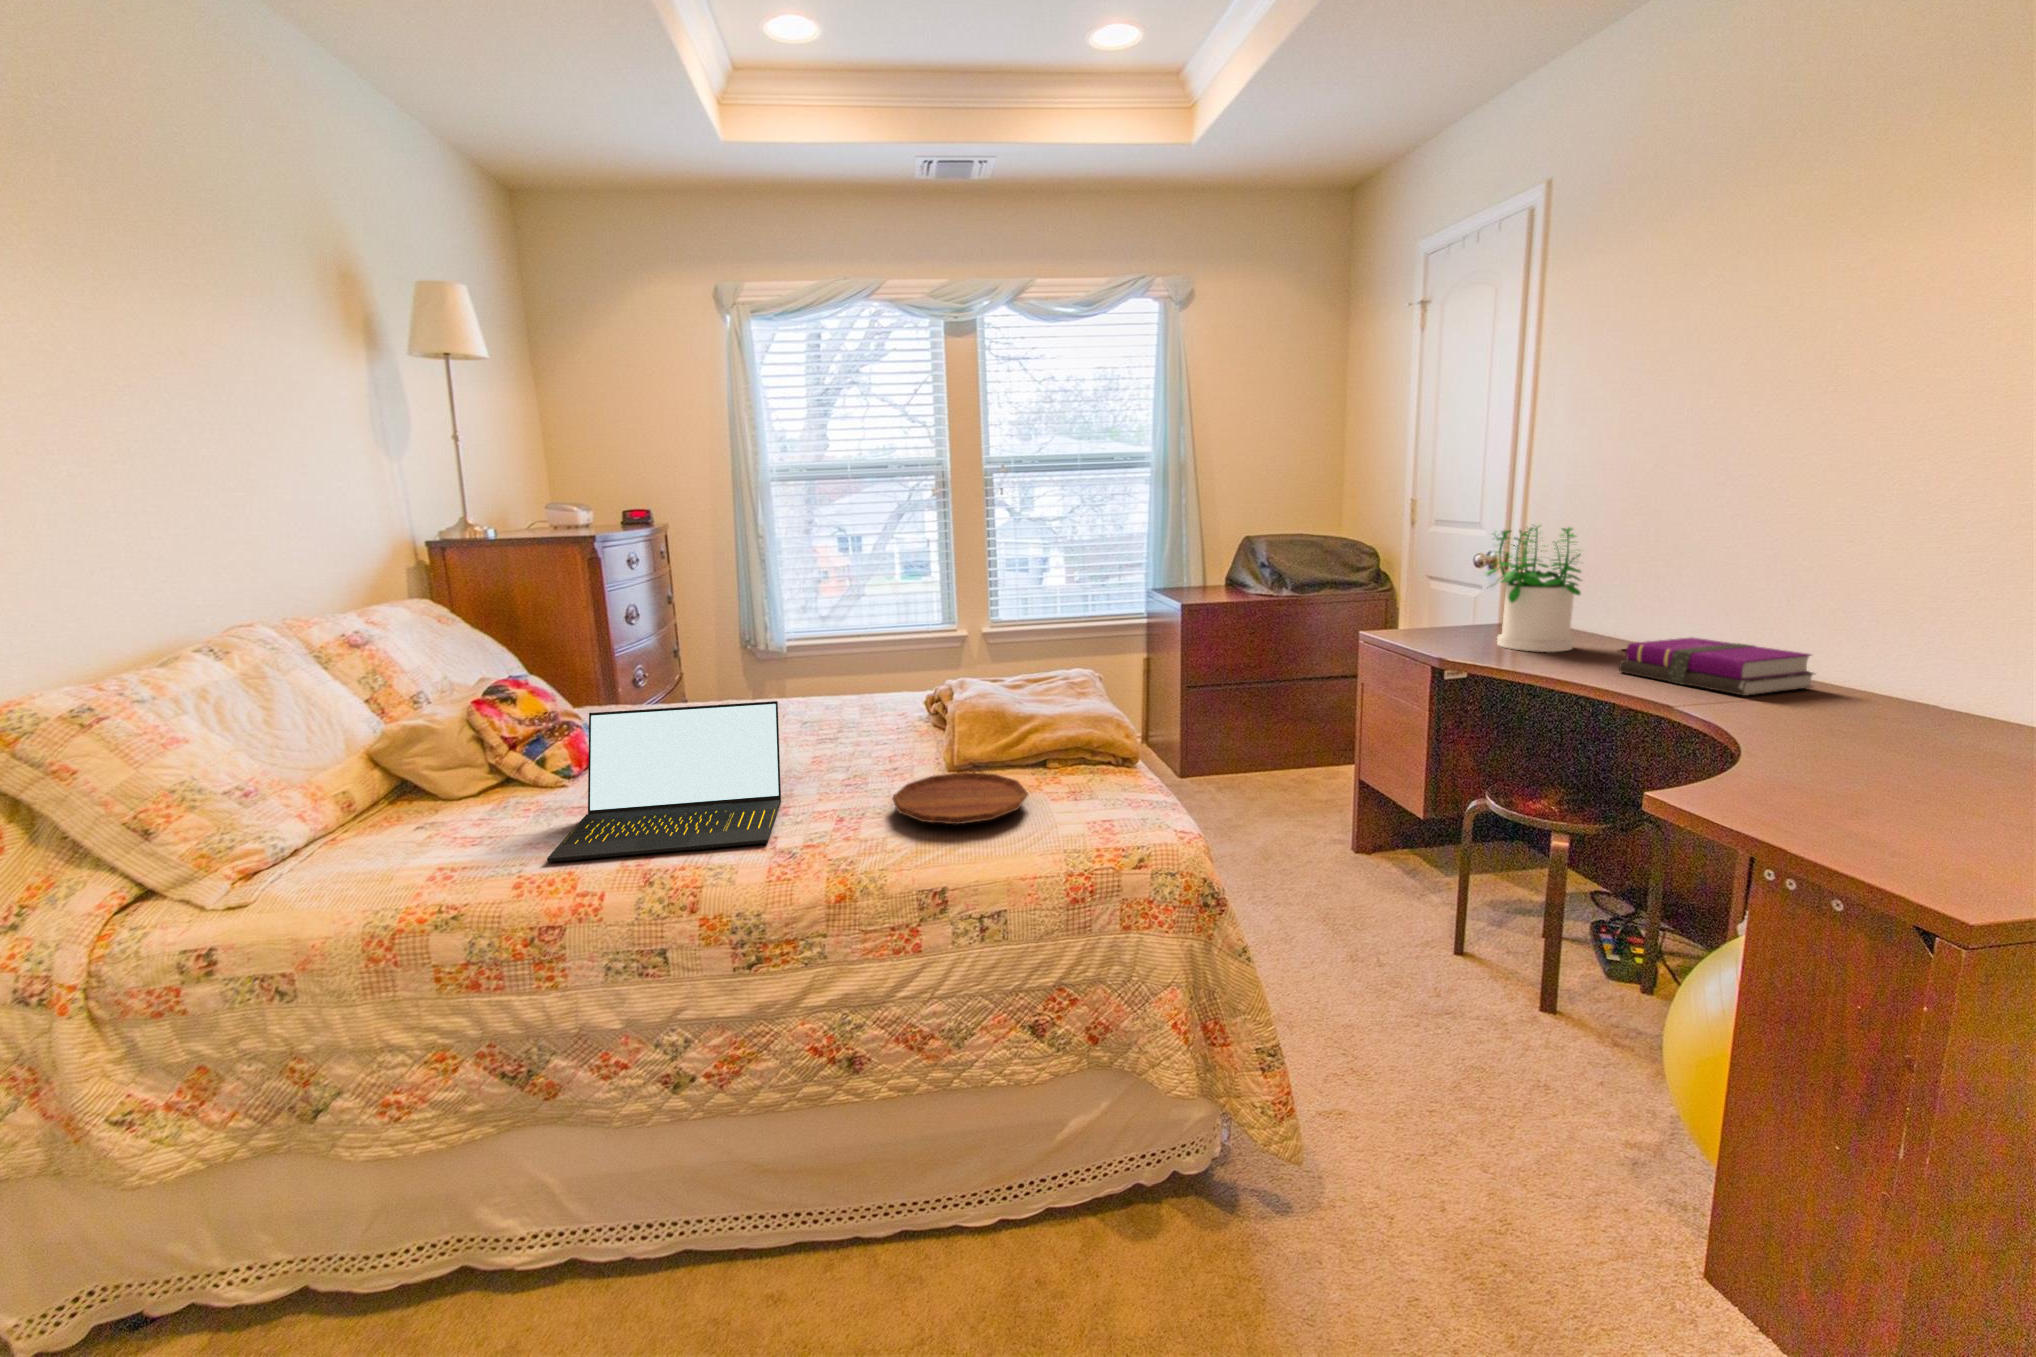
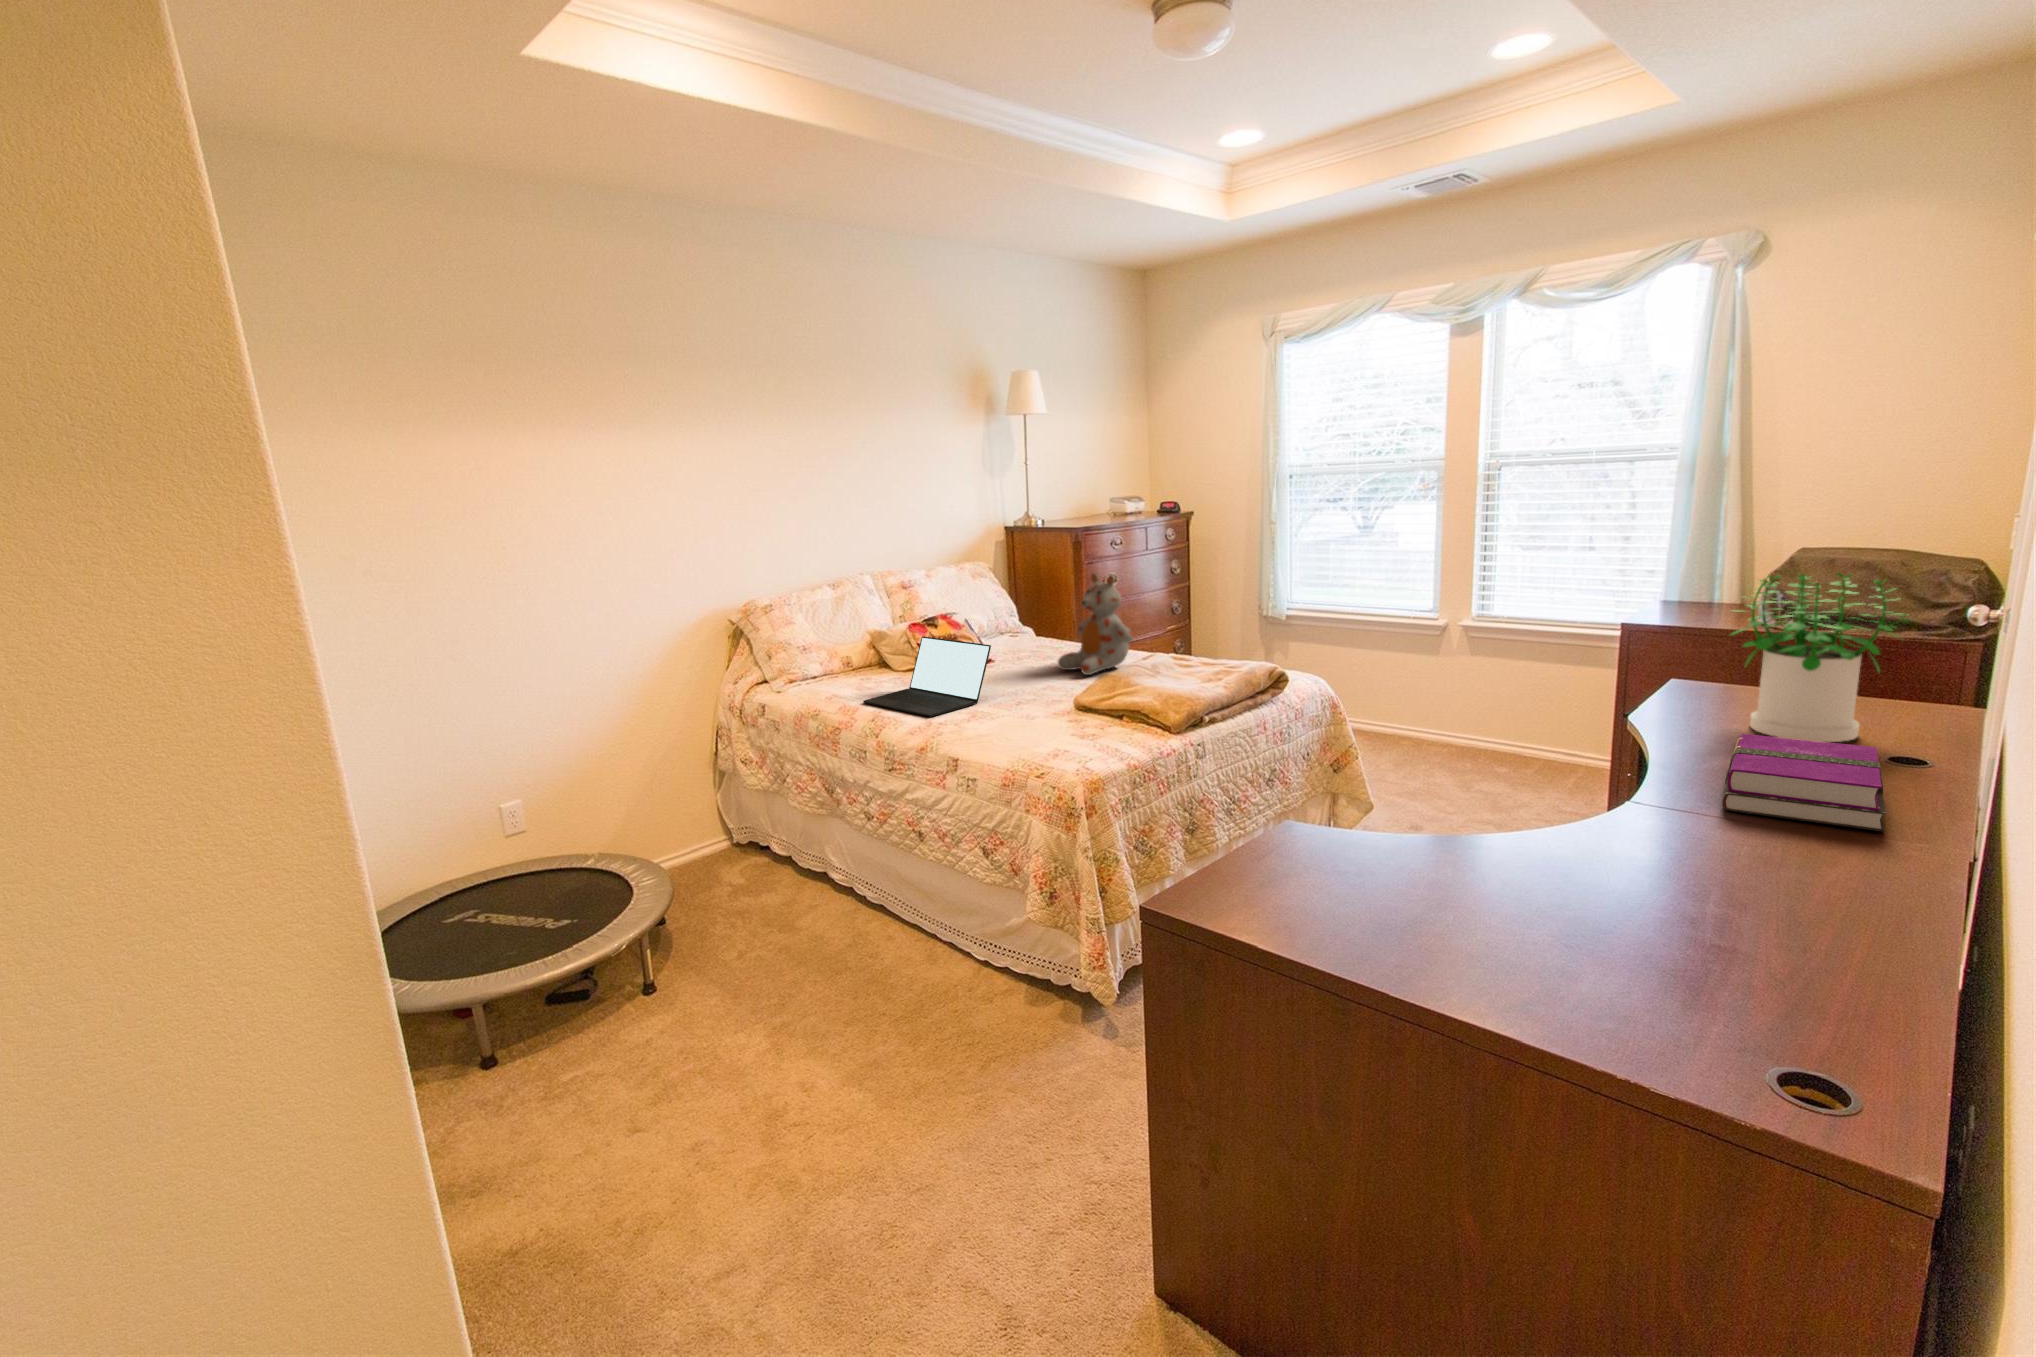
stuffed bear: none [753,587,863,732] -> present [1058,573,1133,675]
tray: present [892,772,1028,824] -> none [985,707,1070,732]

